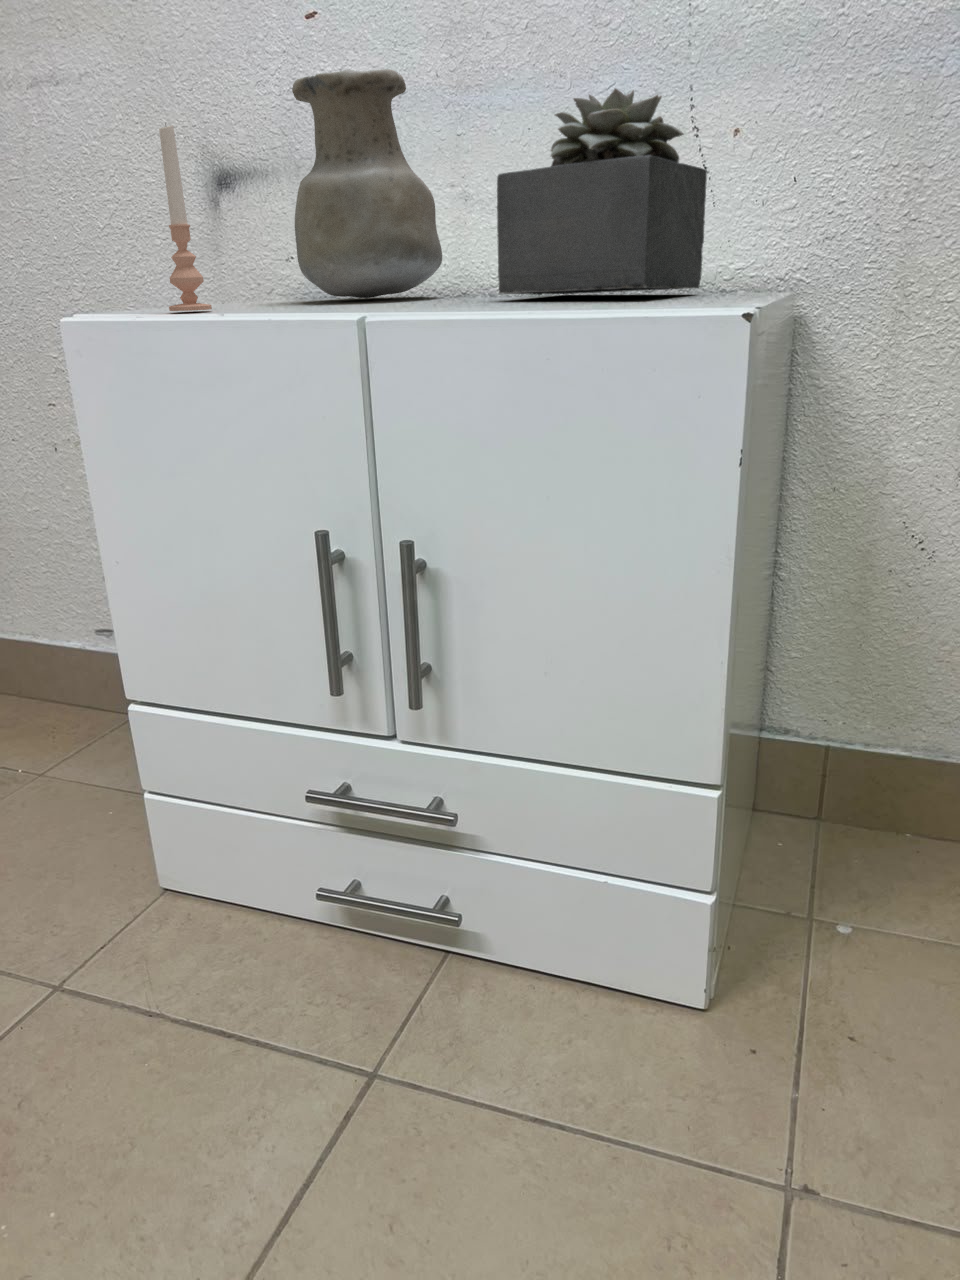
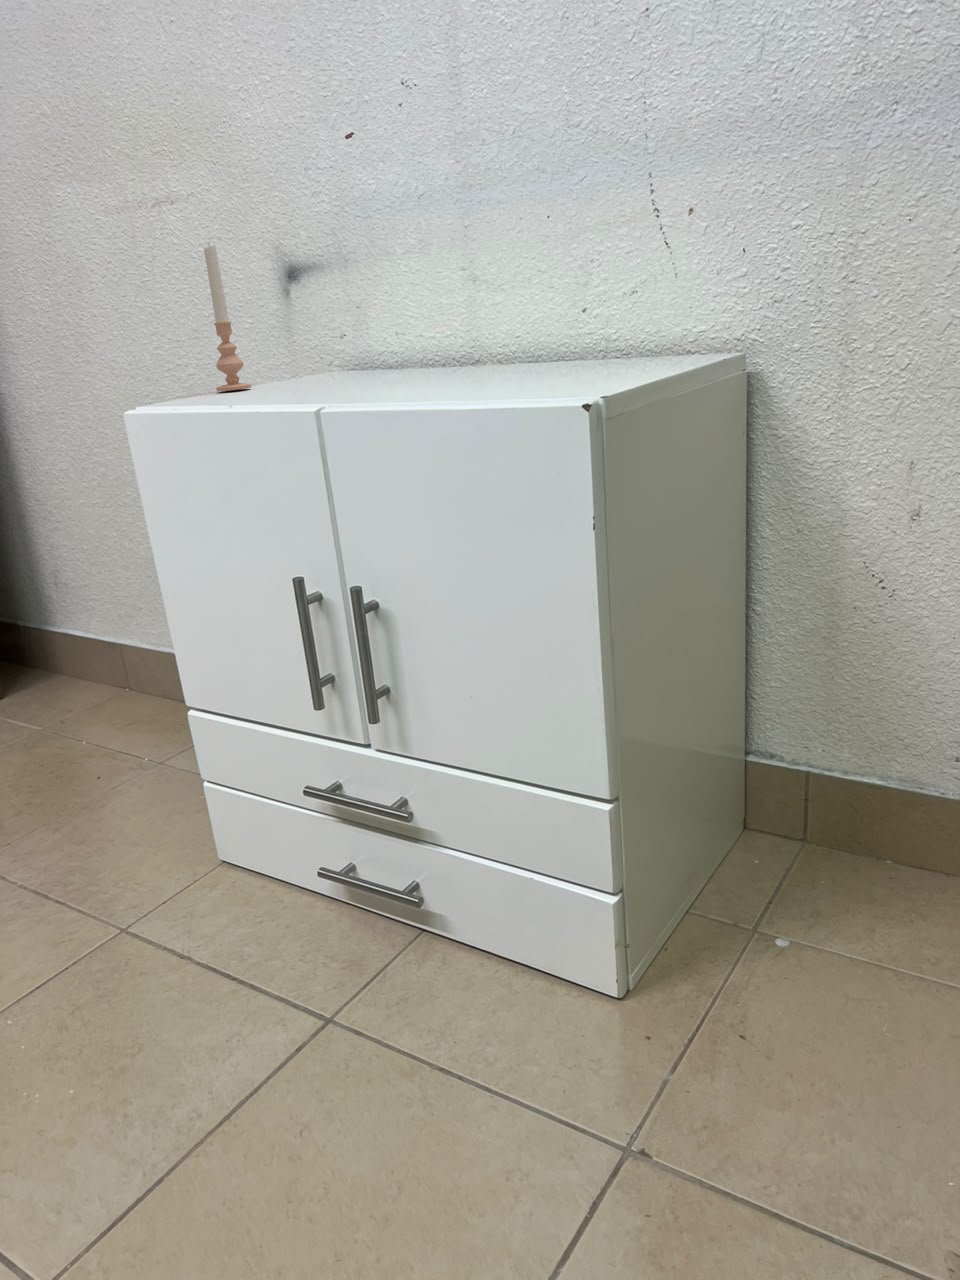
vase: present [292,69,442,298] -> none [323,179,455,368]
succulent plant: present [497,89,707,295] -> none [471,187,656,366]

